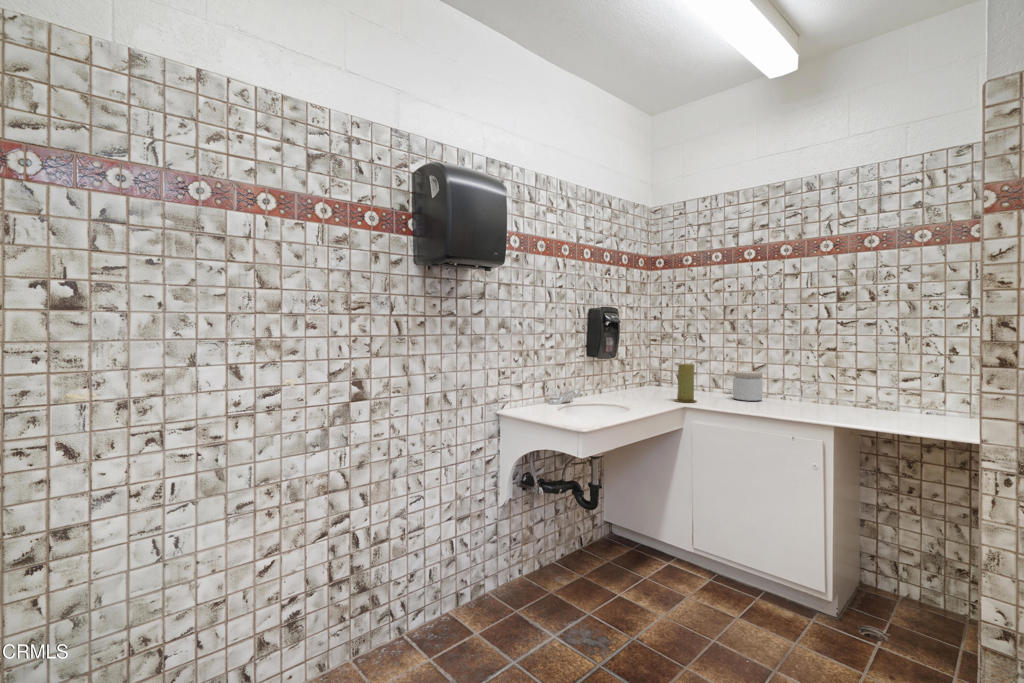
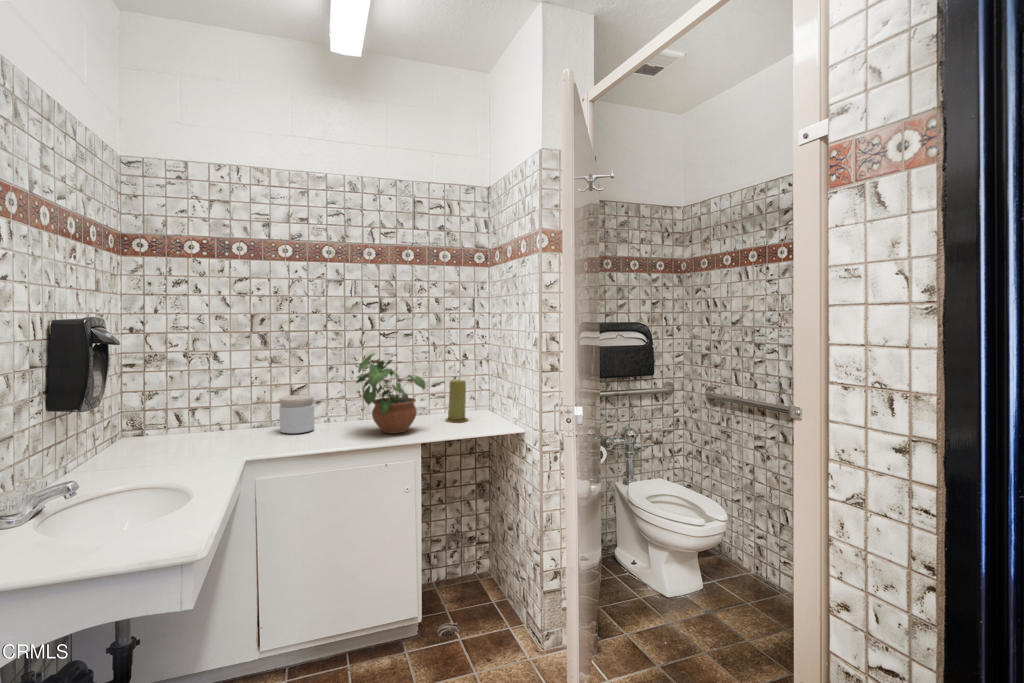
potted plant: none [787,337,871,414] -> present [356,354,425,434]
candle: present [675,363,696,402] -> present [446,380,468,422]

